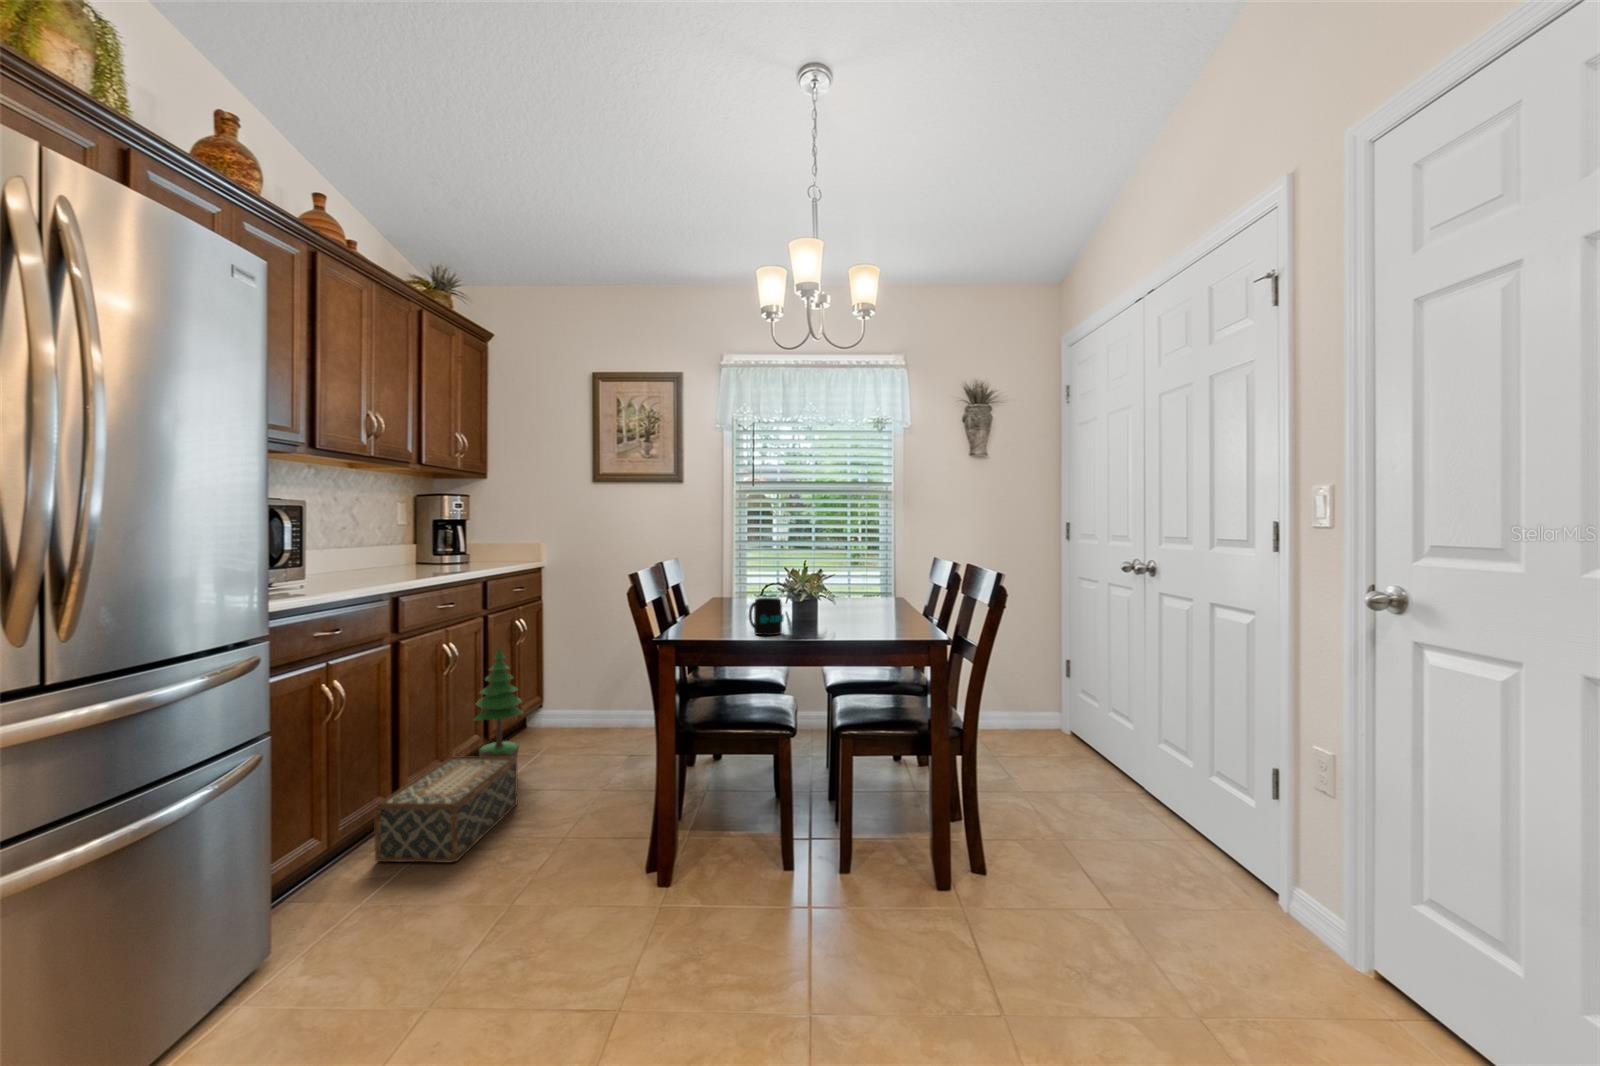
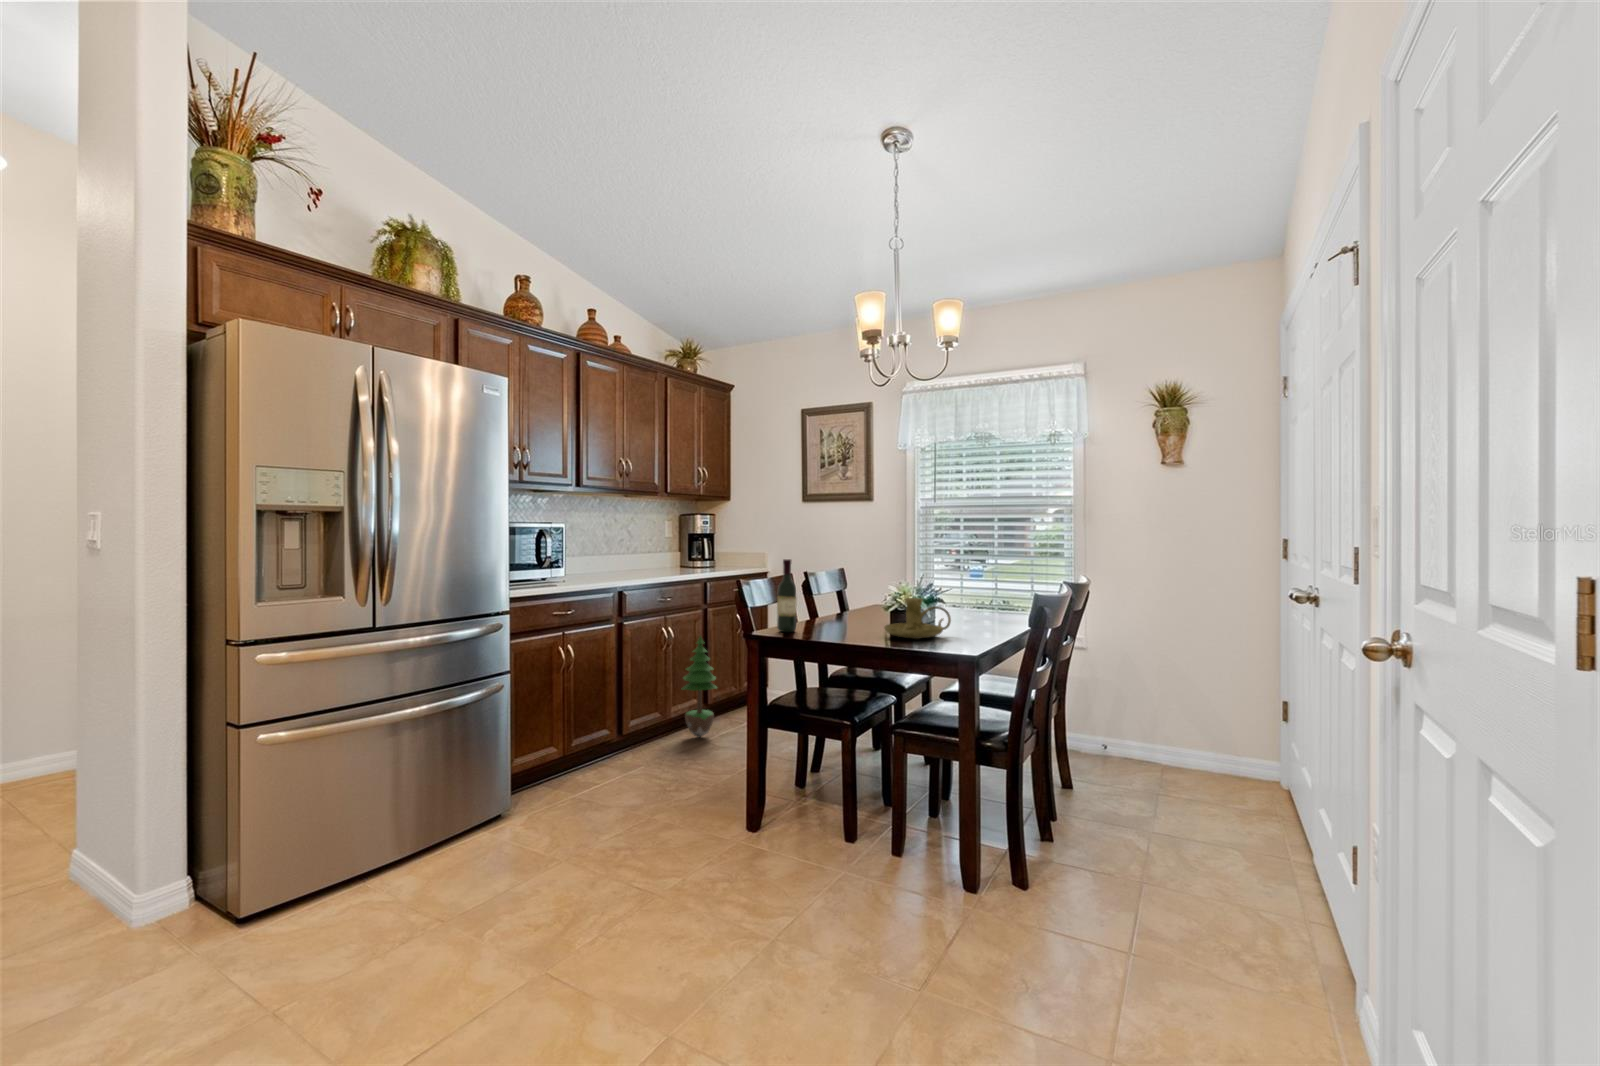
wine bottle: none [699,548,722,636] -> present [777,559,797,632]
candle holder: none [829,587,893,631] -> present [884,598,951,639]
mug: present [749,598,783,635] -> none [809,603,844,635]
woven basket: present [375,756,517,863] -> none [587,713,696,783]

